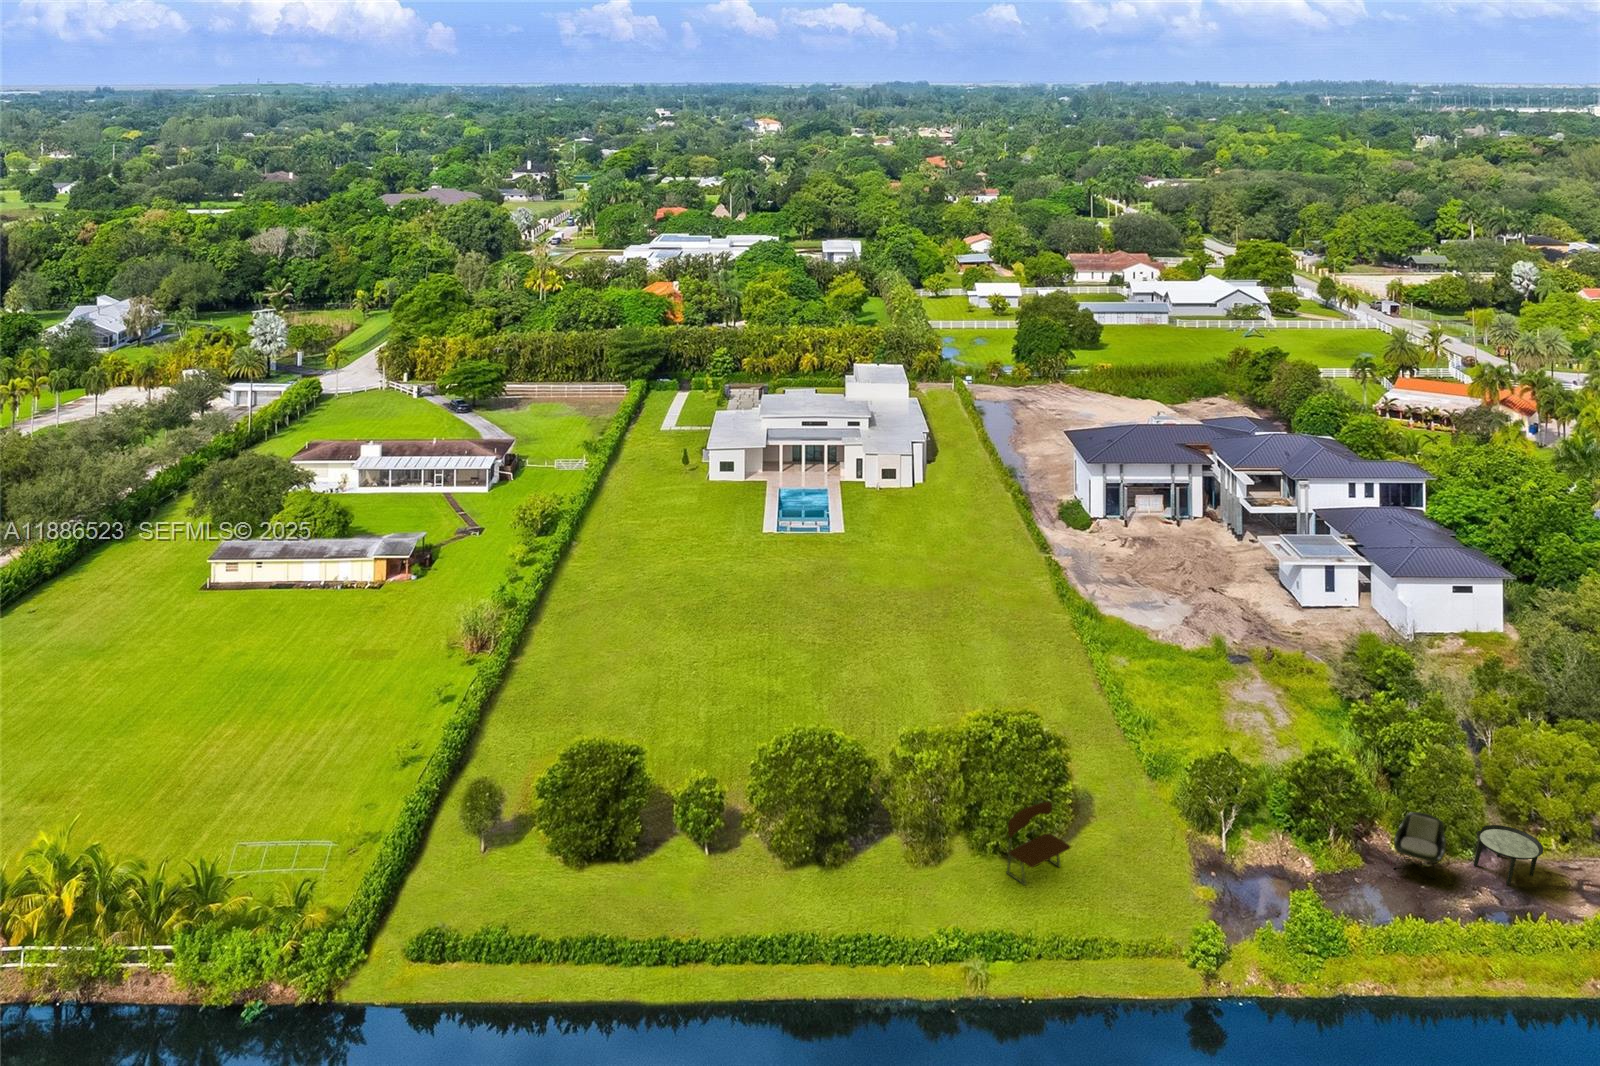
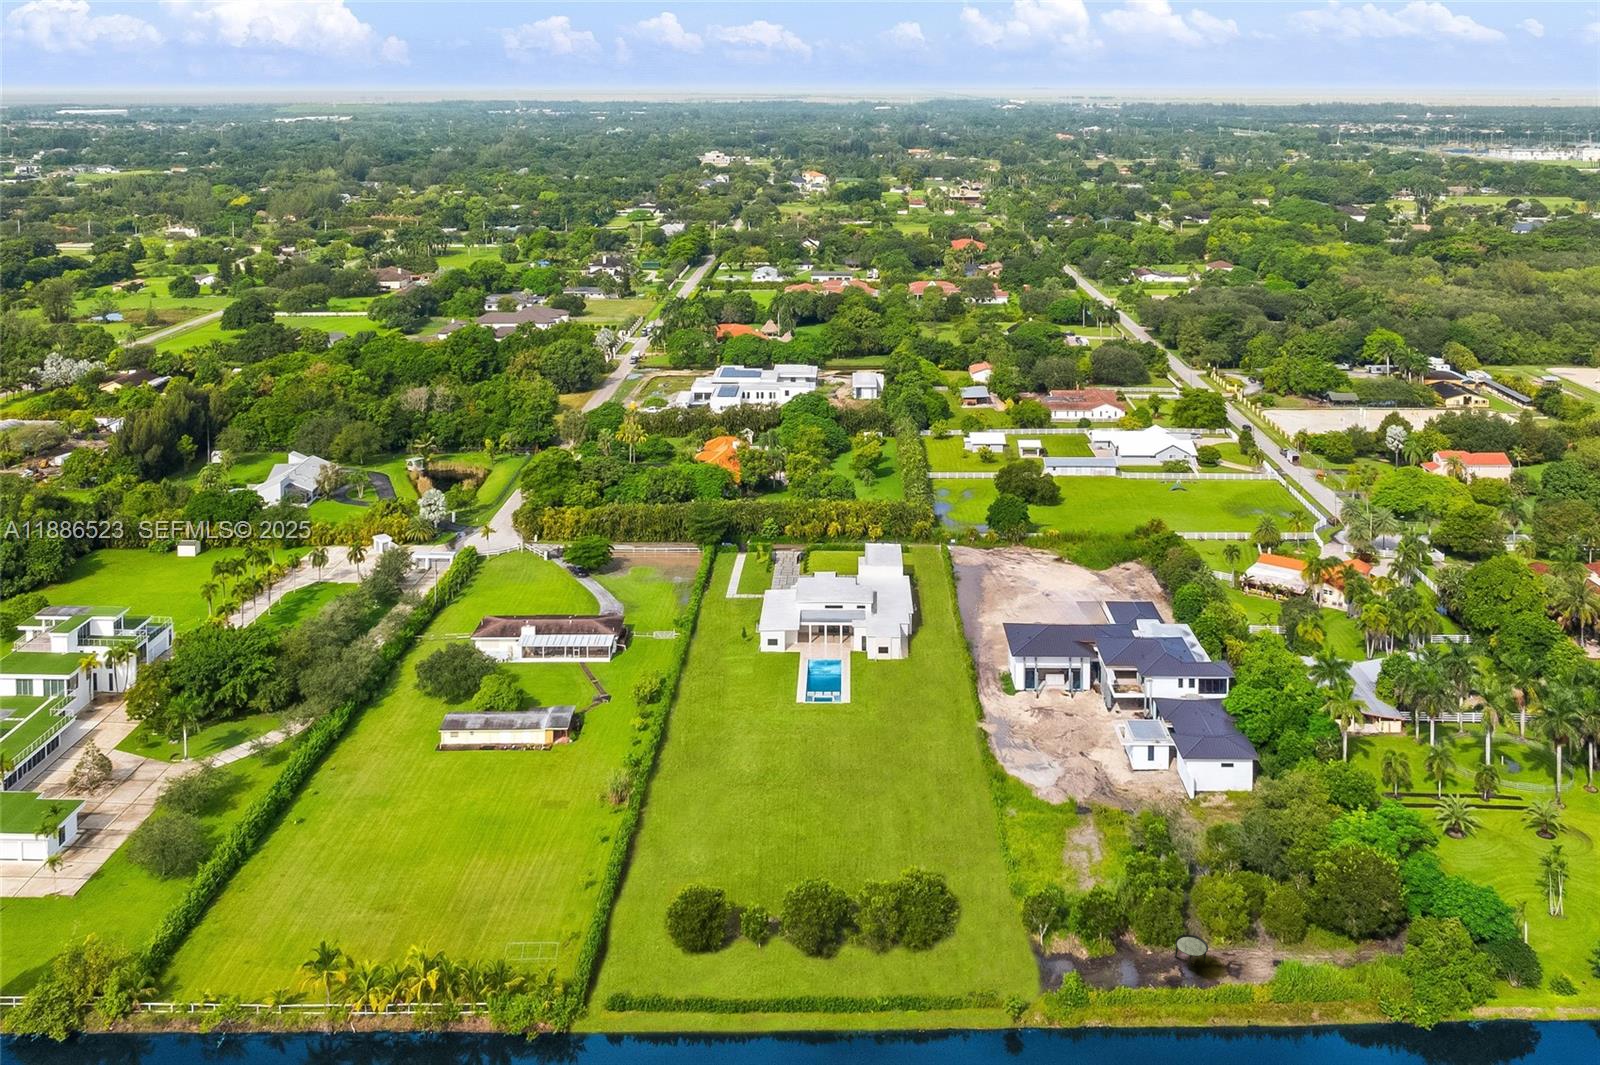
bench: present [1006,802,1070,885] -> none [918,921,953,968]
lounge chair: present [1393,812,1446,880] -> none [1129,928,1157,966]

